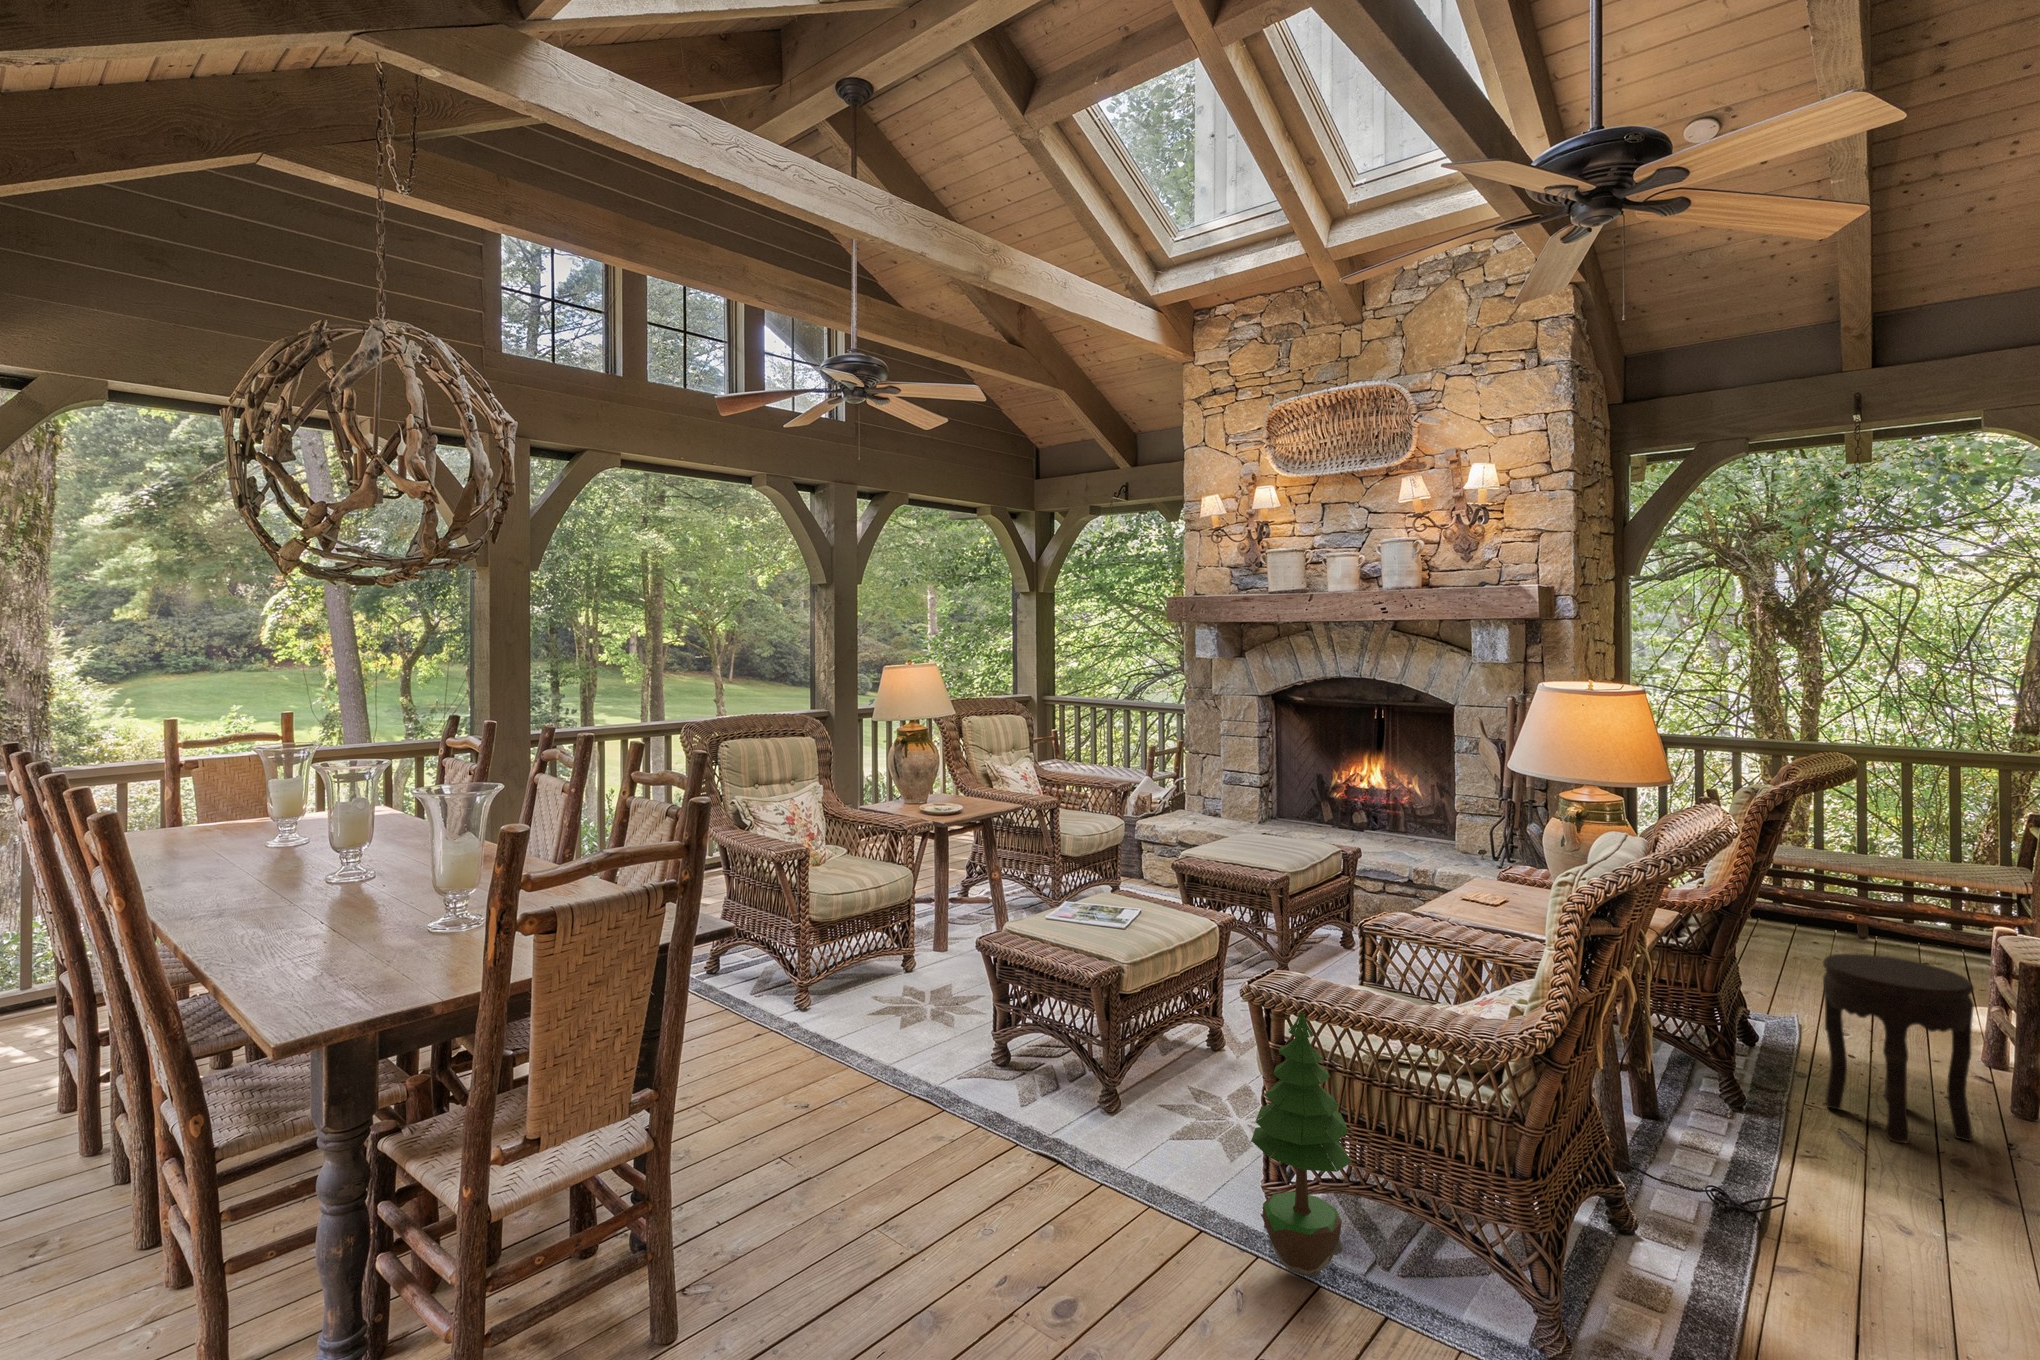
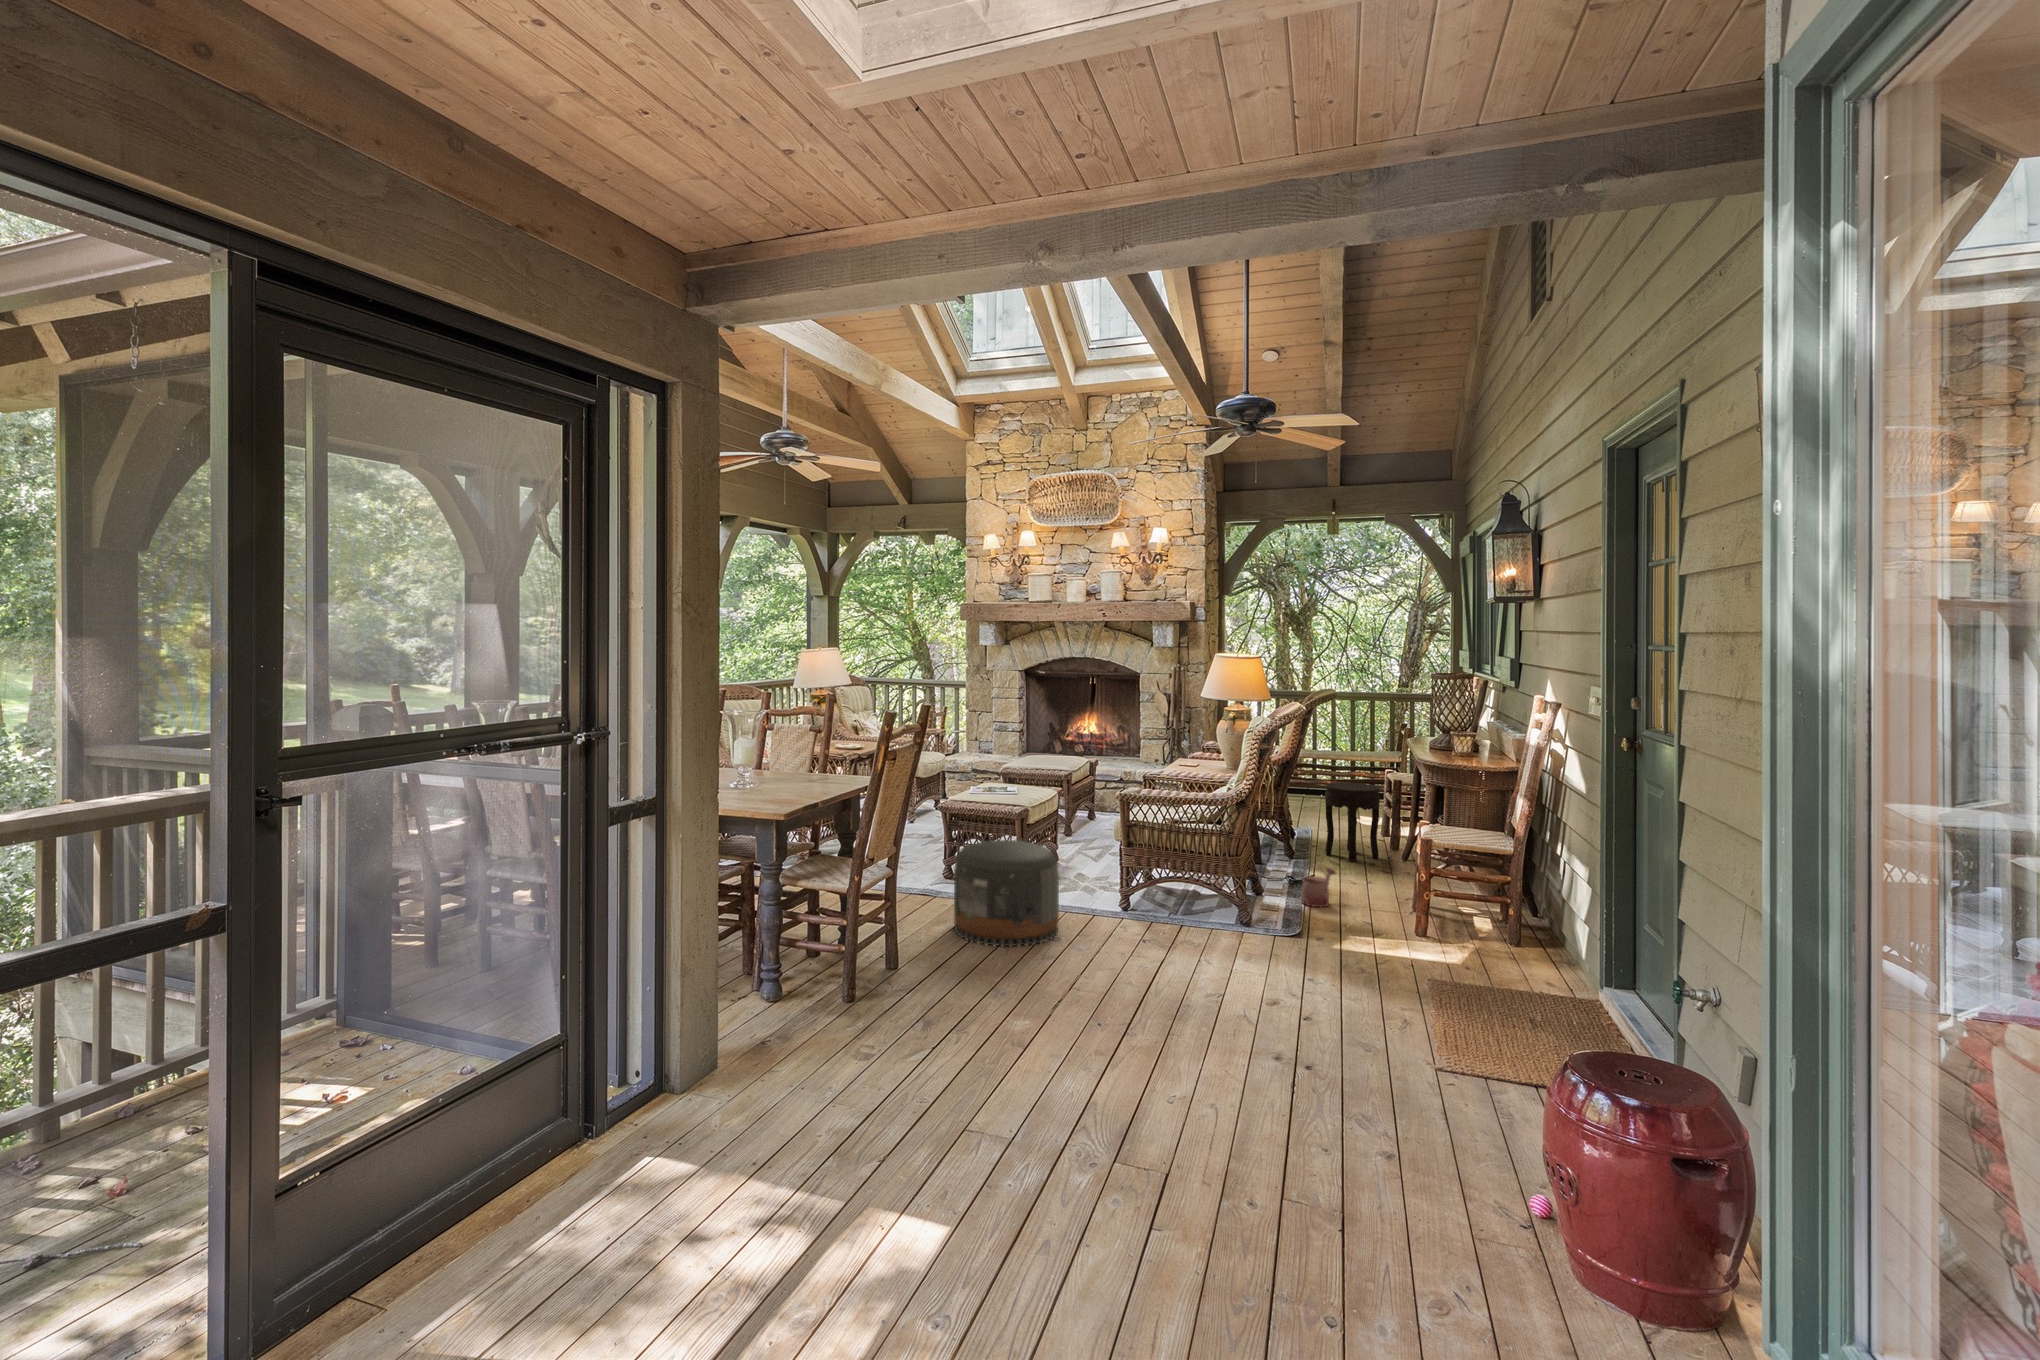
potted tree: present [1251,1010,1352,1278] -> none [1122,801,1166,922]
pouf: none [892,1046,1103,1312] -> present [954,840,1059,947]
watering can: none [1731,1192,1840,1309] -> present [1301,867,1336,907]

